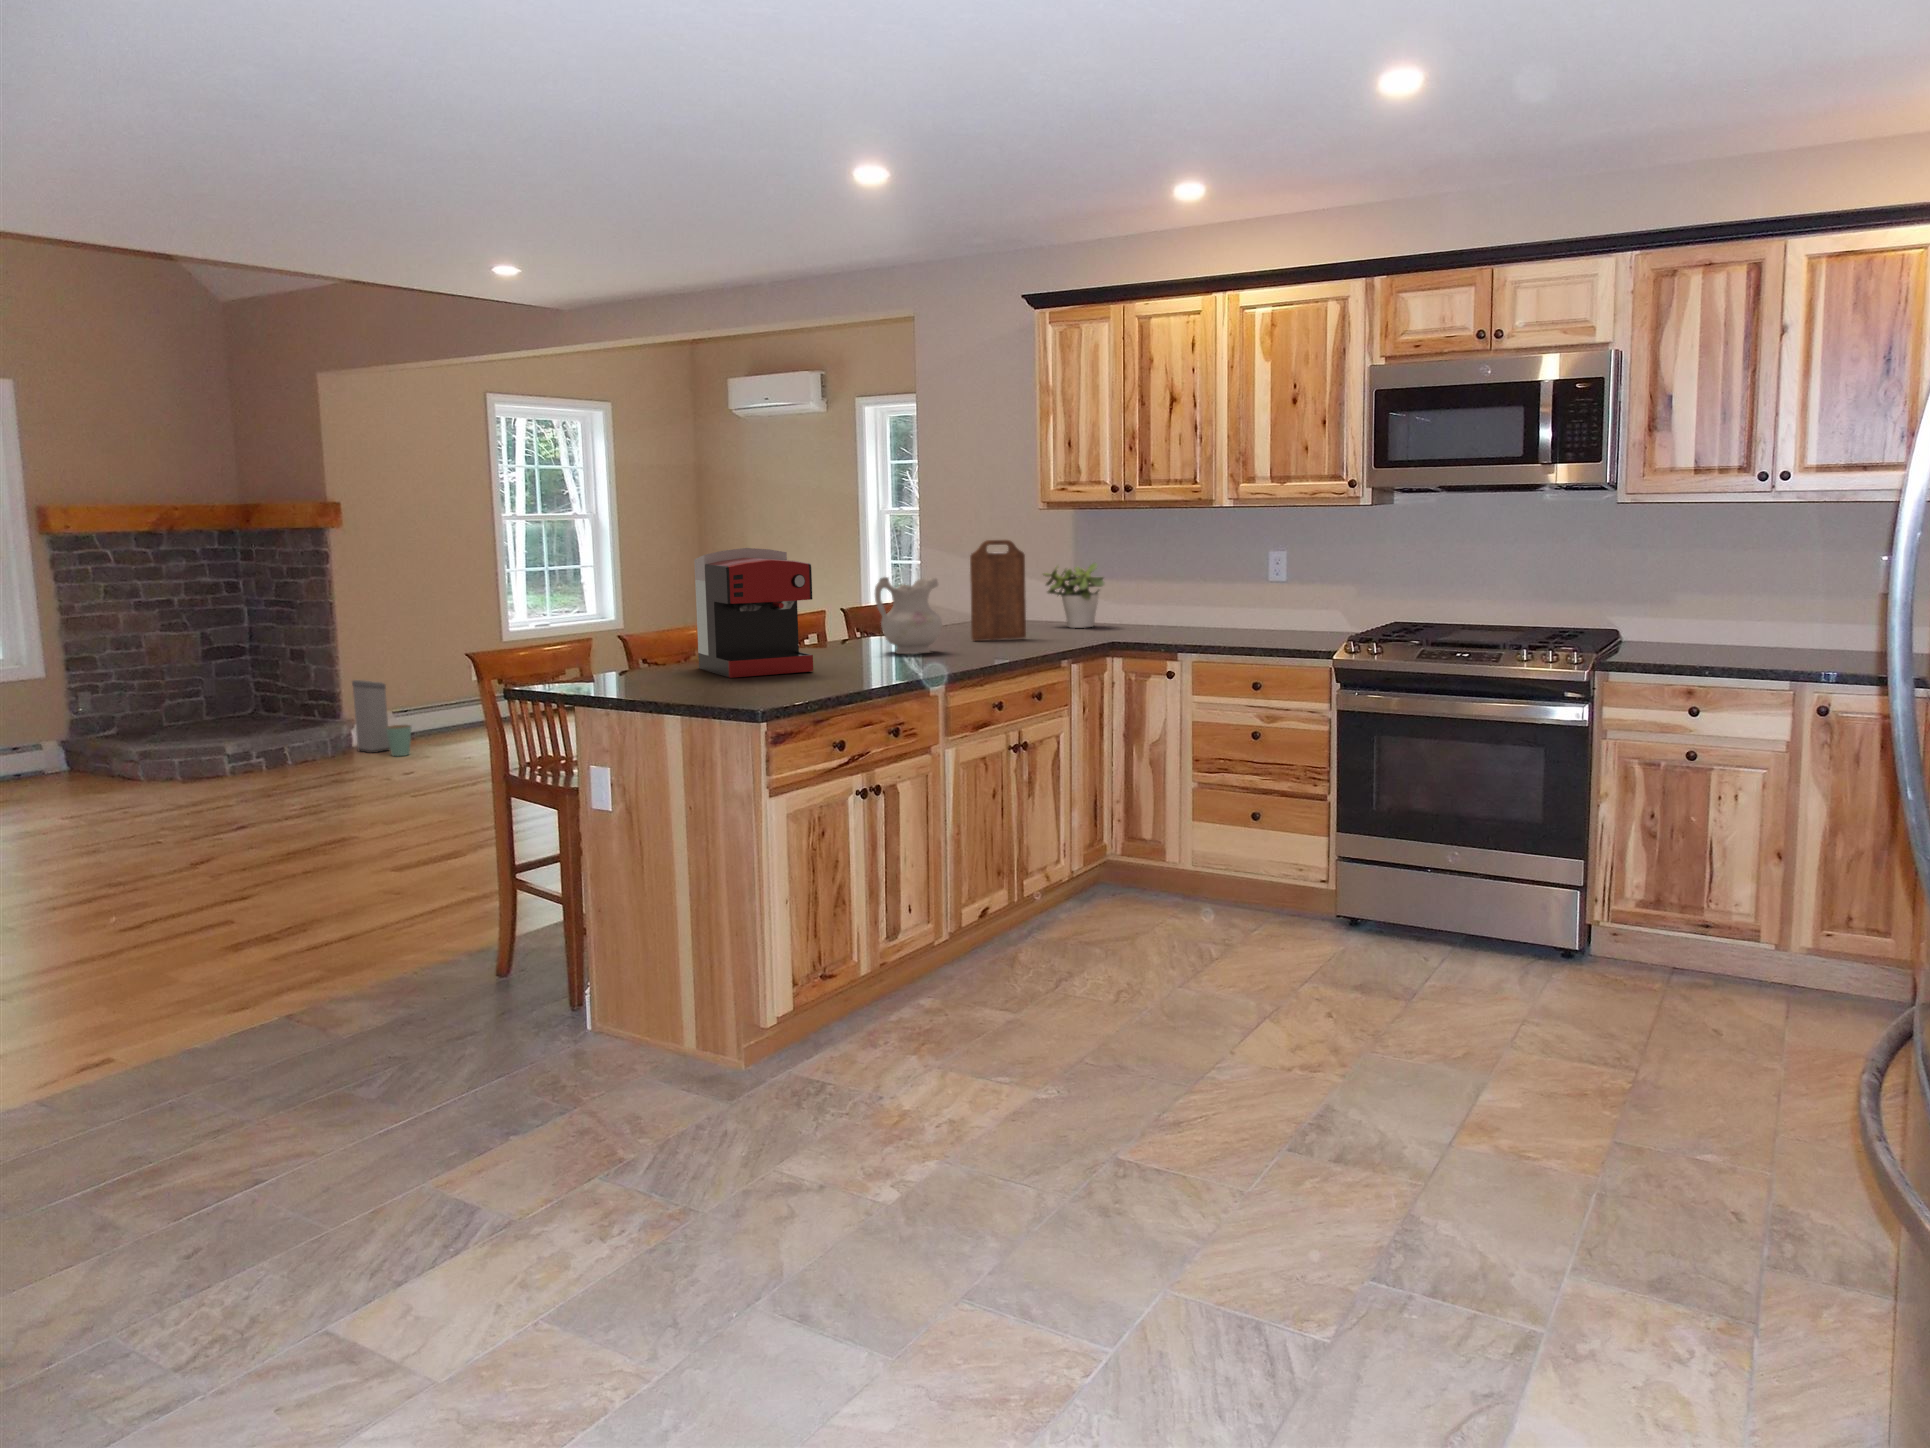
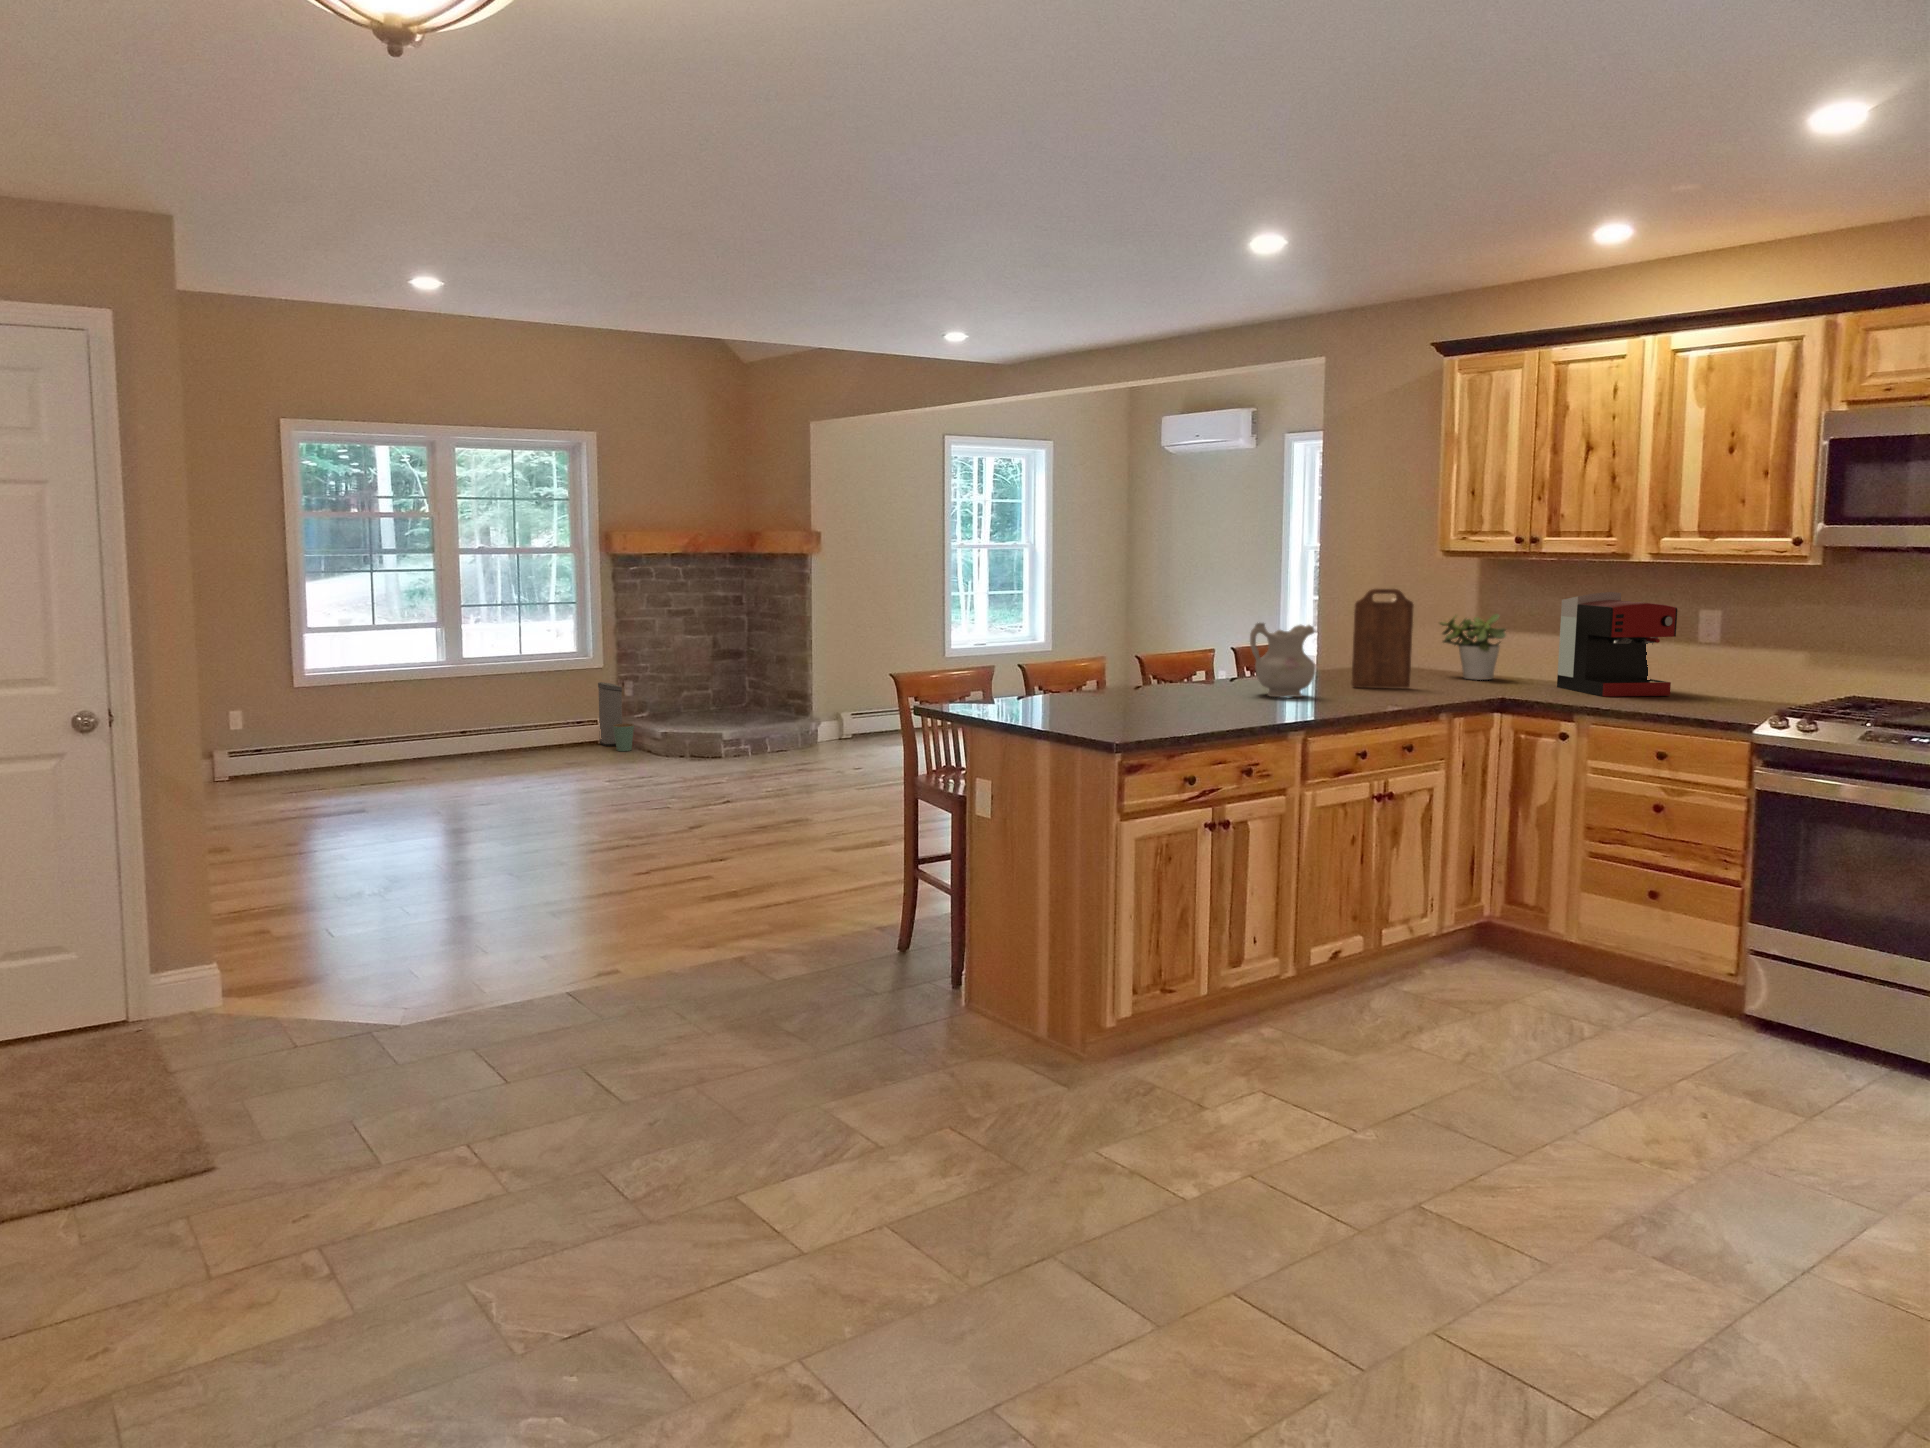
coffee maker: present [694,548,813,678] -> present [1557,592,1677,697]
trash can: present [352,680,411,756] -> present [598,682,634,751]

